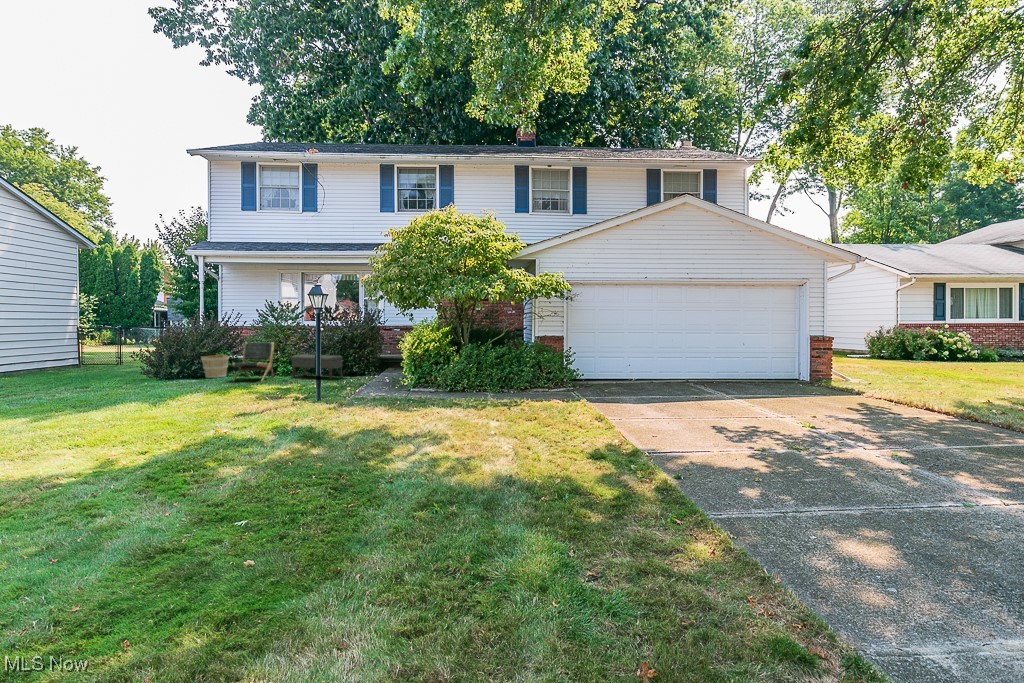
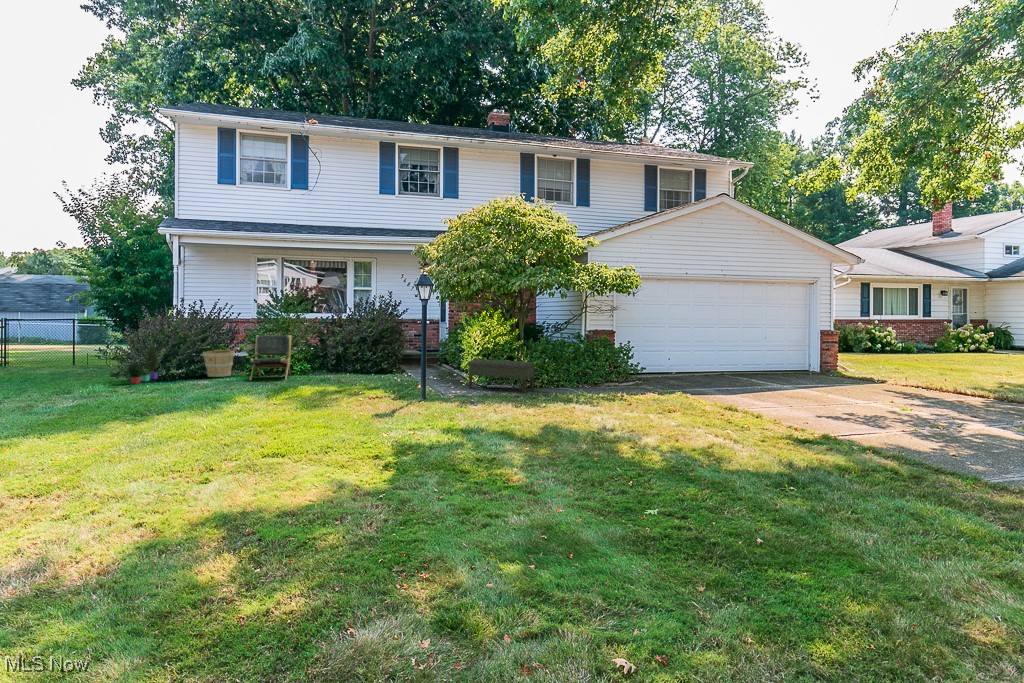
potted plant: none [132,350,167,383] -> present [127,345,159,384]
bench: present [291,354,343,379] -> present [468,359,535,393]

